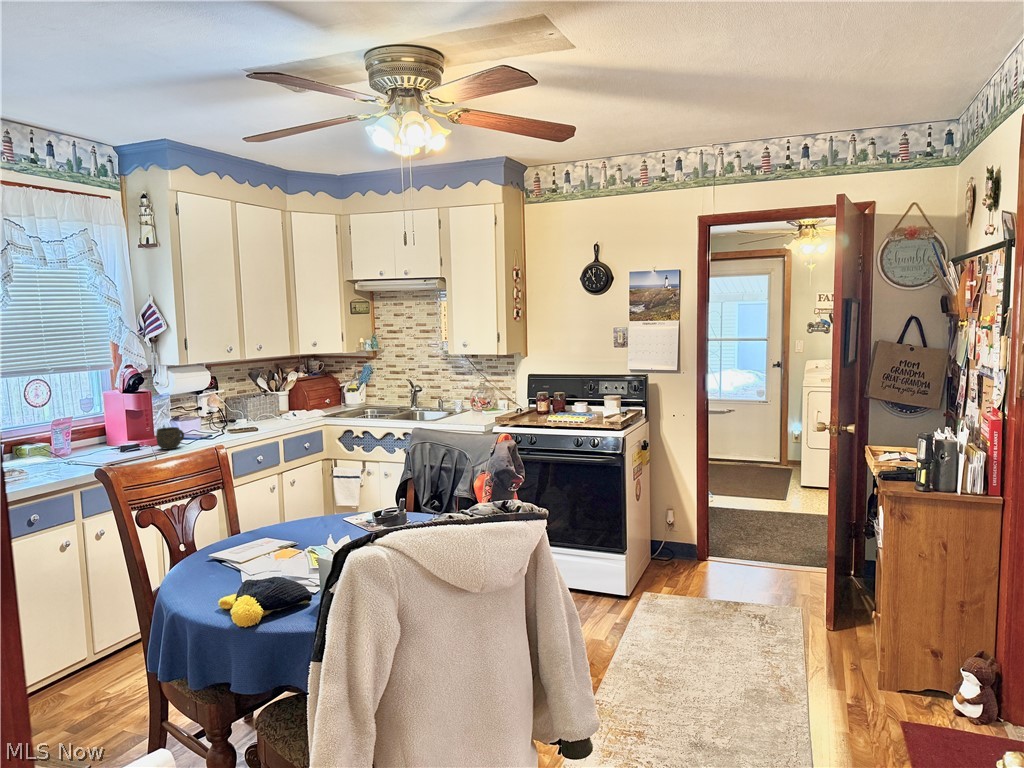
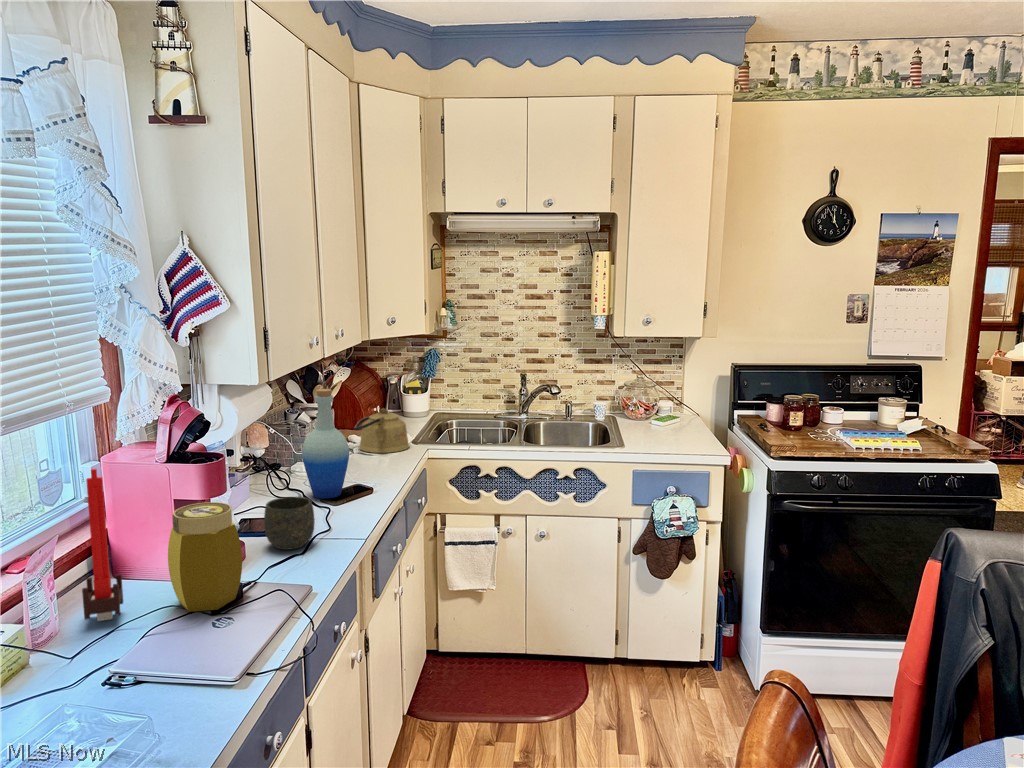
bottle: none [208,381,233,436] -> present [302,389,350,499]
kettle: none [273,398,308,422] -> present [354,409,409,453]
candle: none [57,402,78,462] -> present [82,469,123,621]
jar: none [92,420,122,462] -> present [168,502,242,612]

